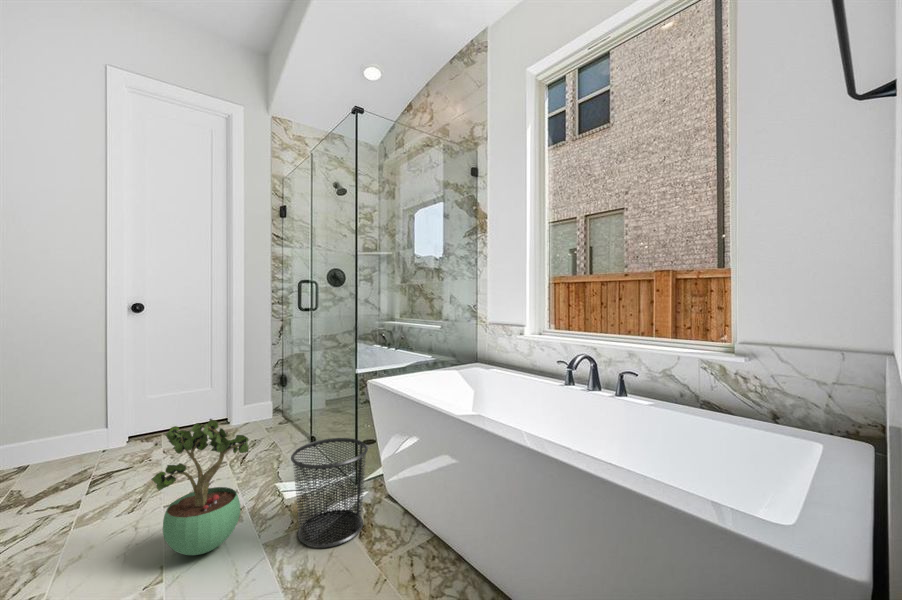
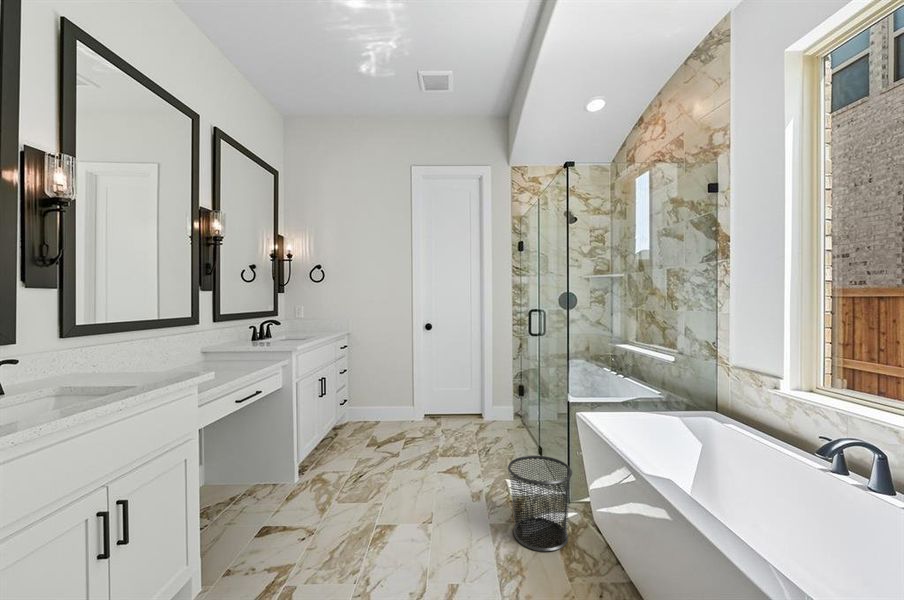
potted plant: present [151,419,249,555] -> none [421,423,479,519]

